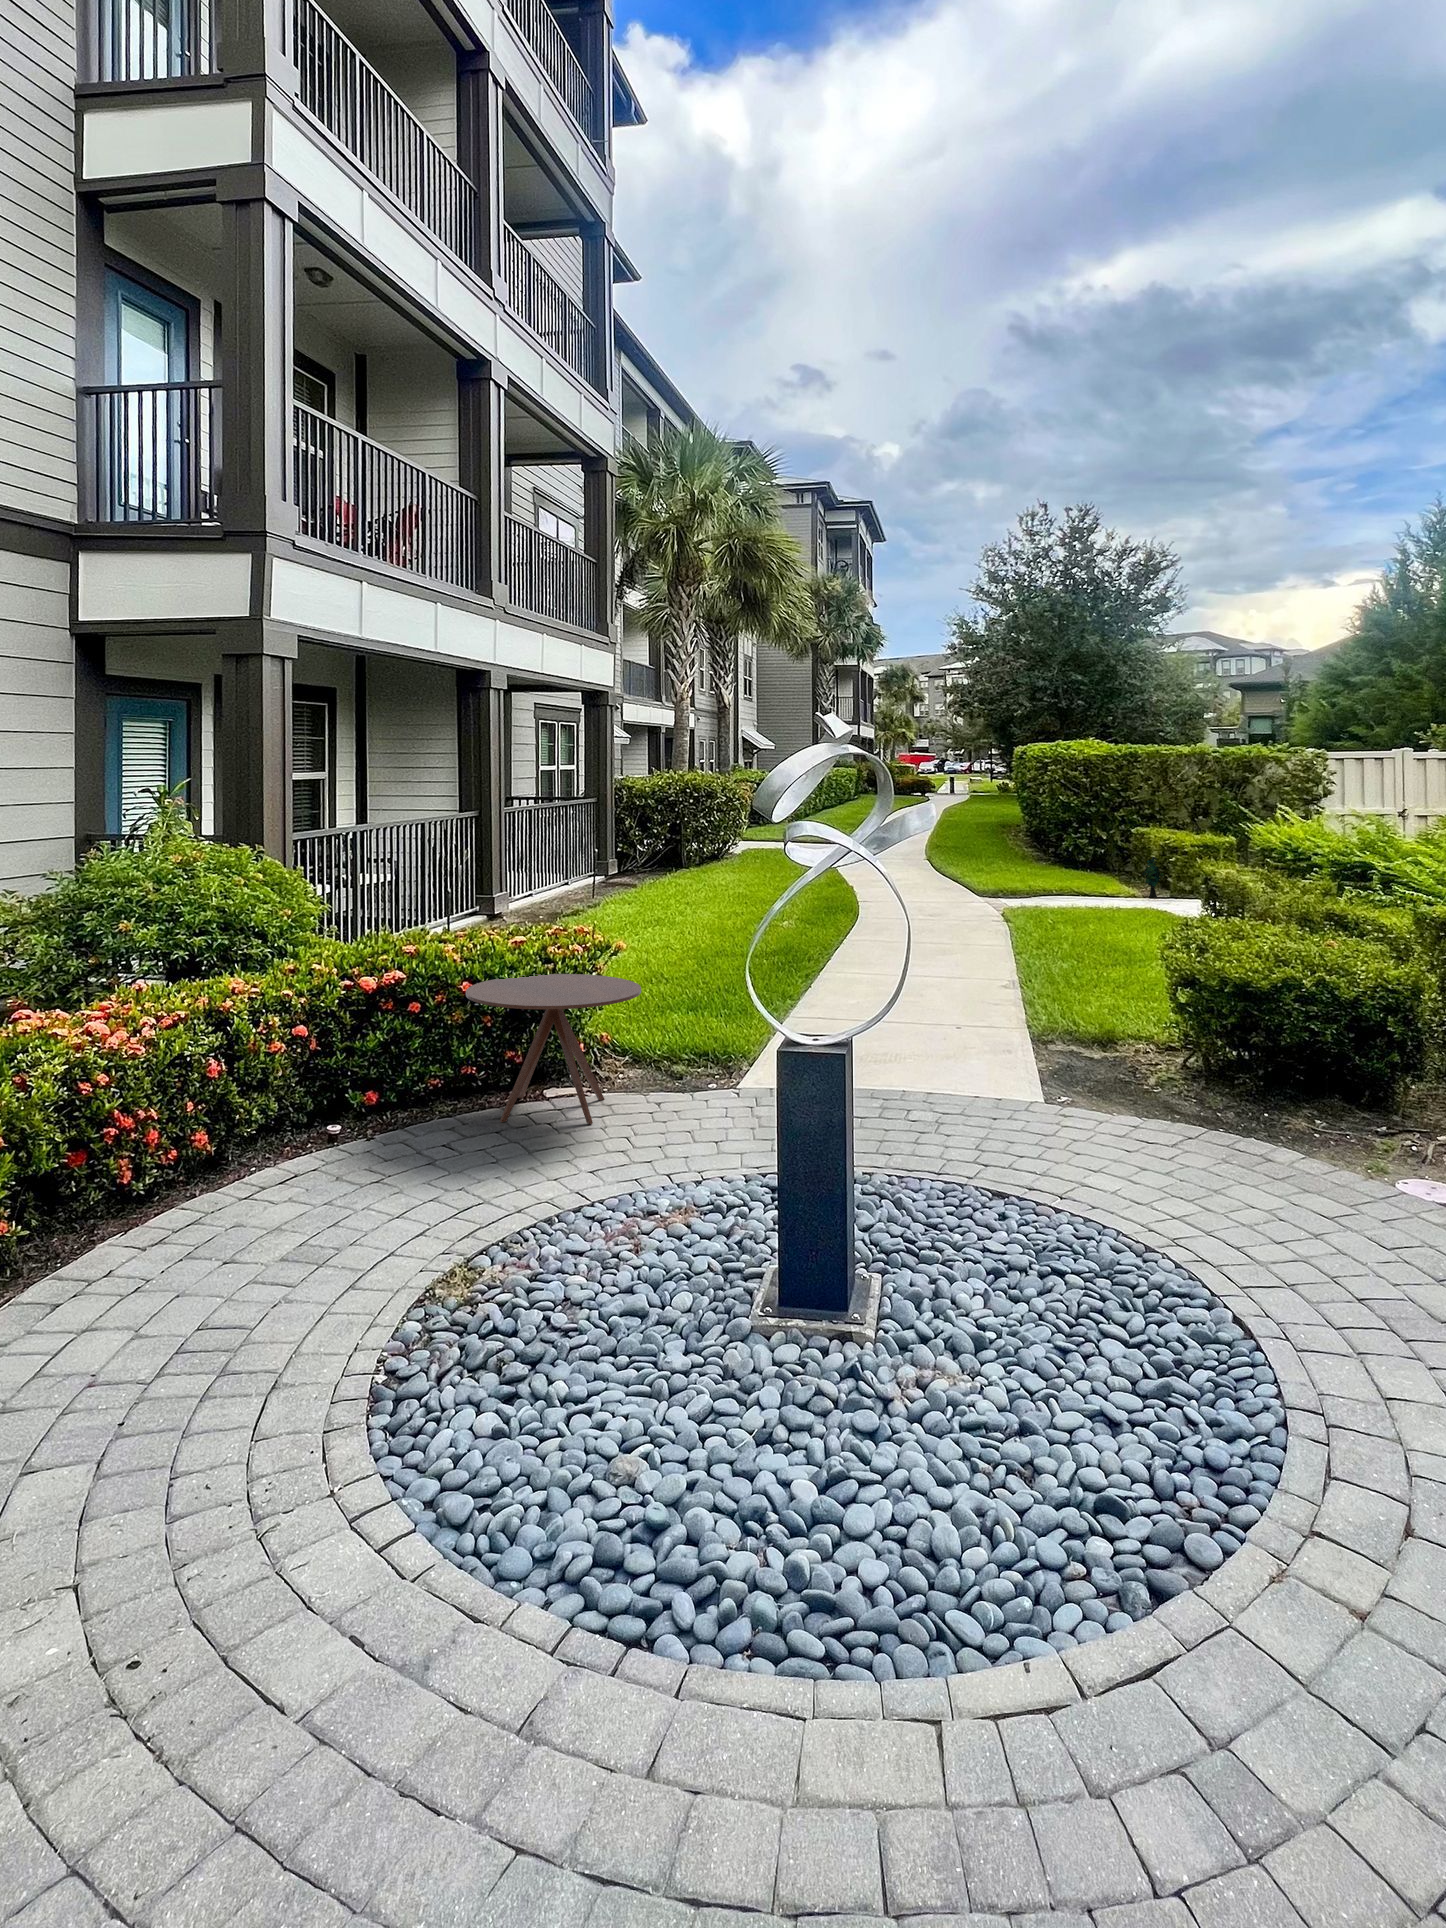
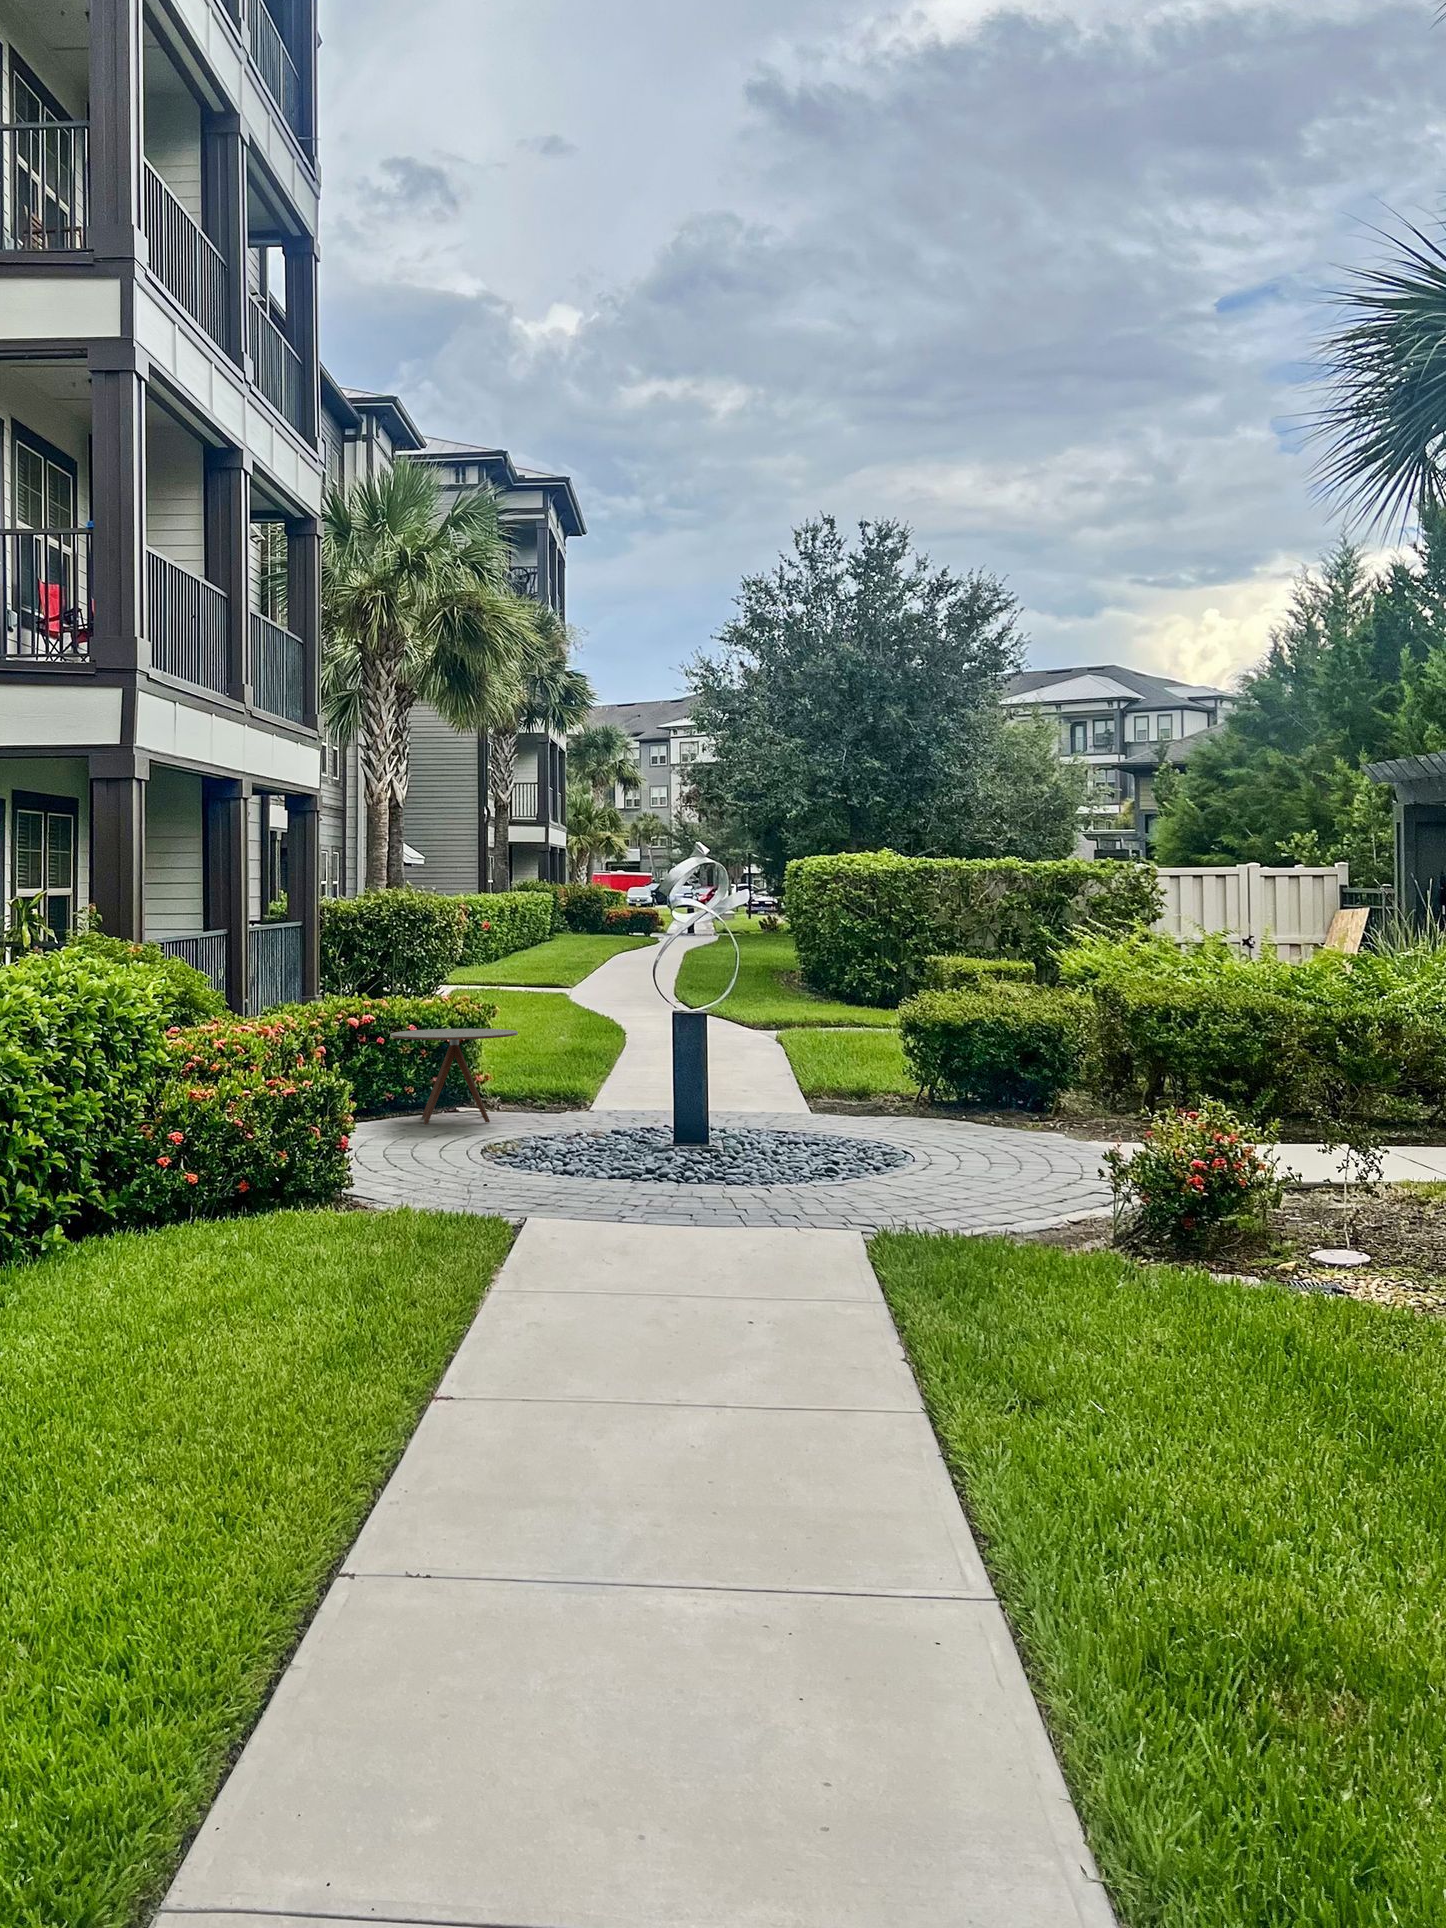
decorative plant: present [1142,857,1164,898] -> none [924,970,947,1015]

